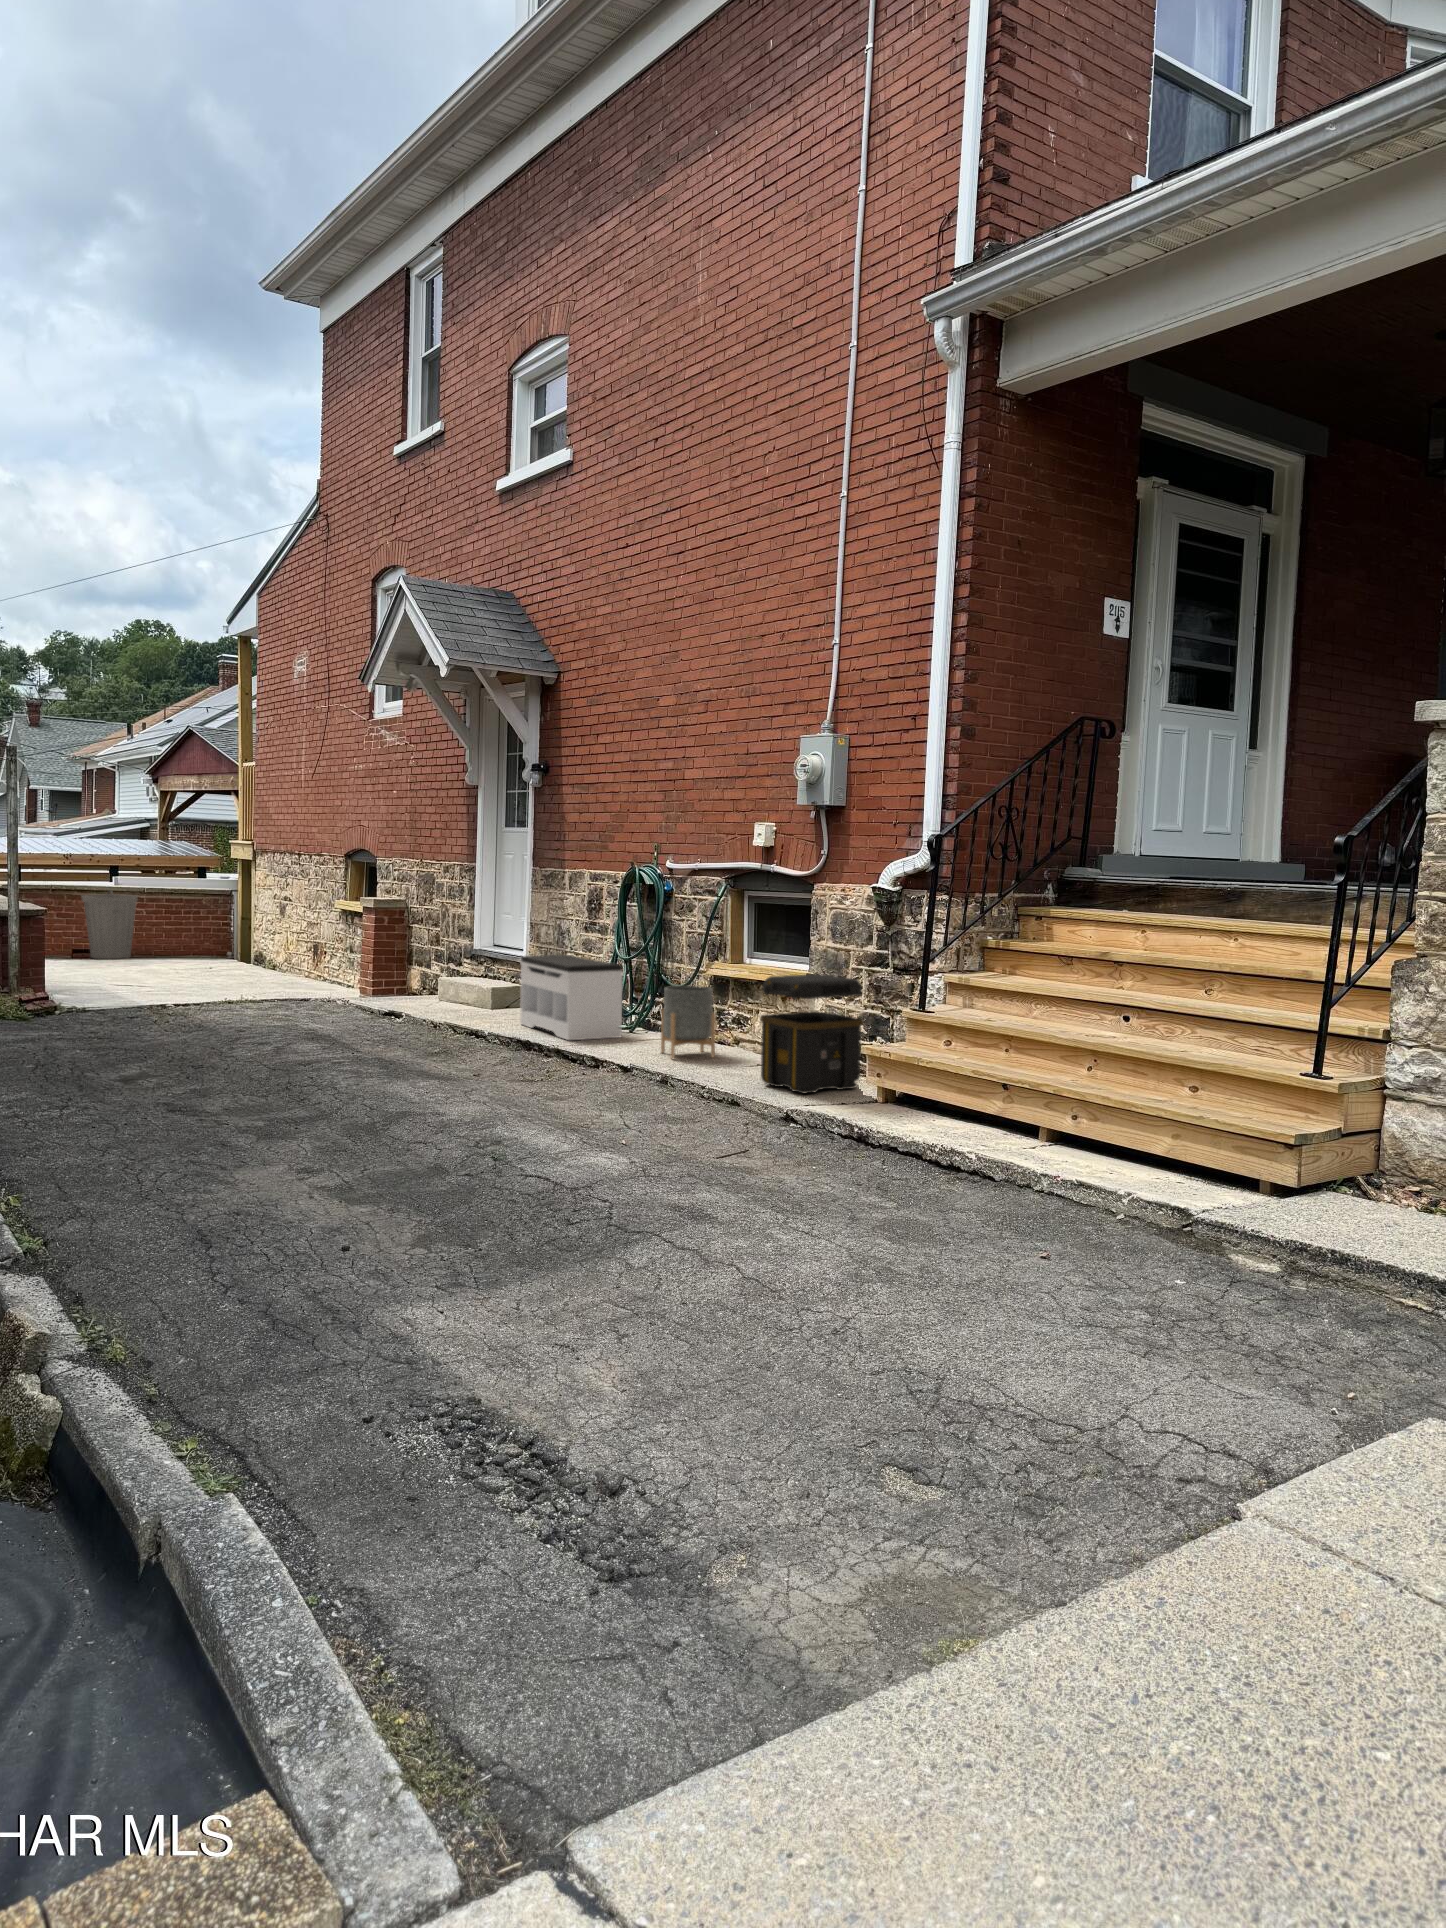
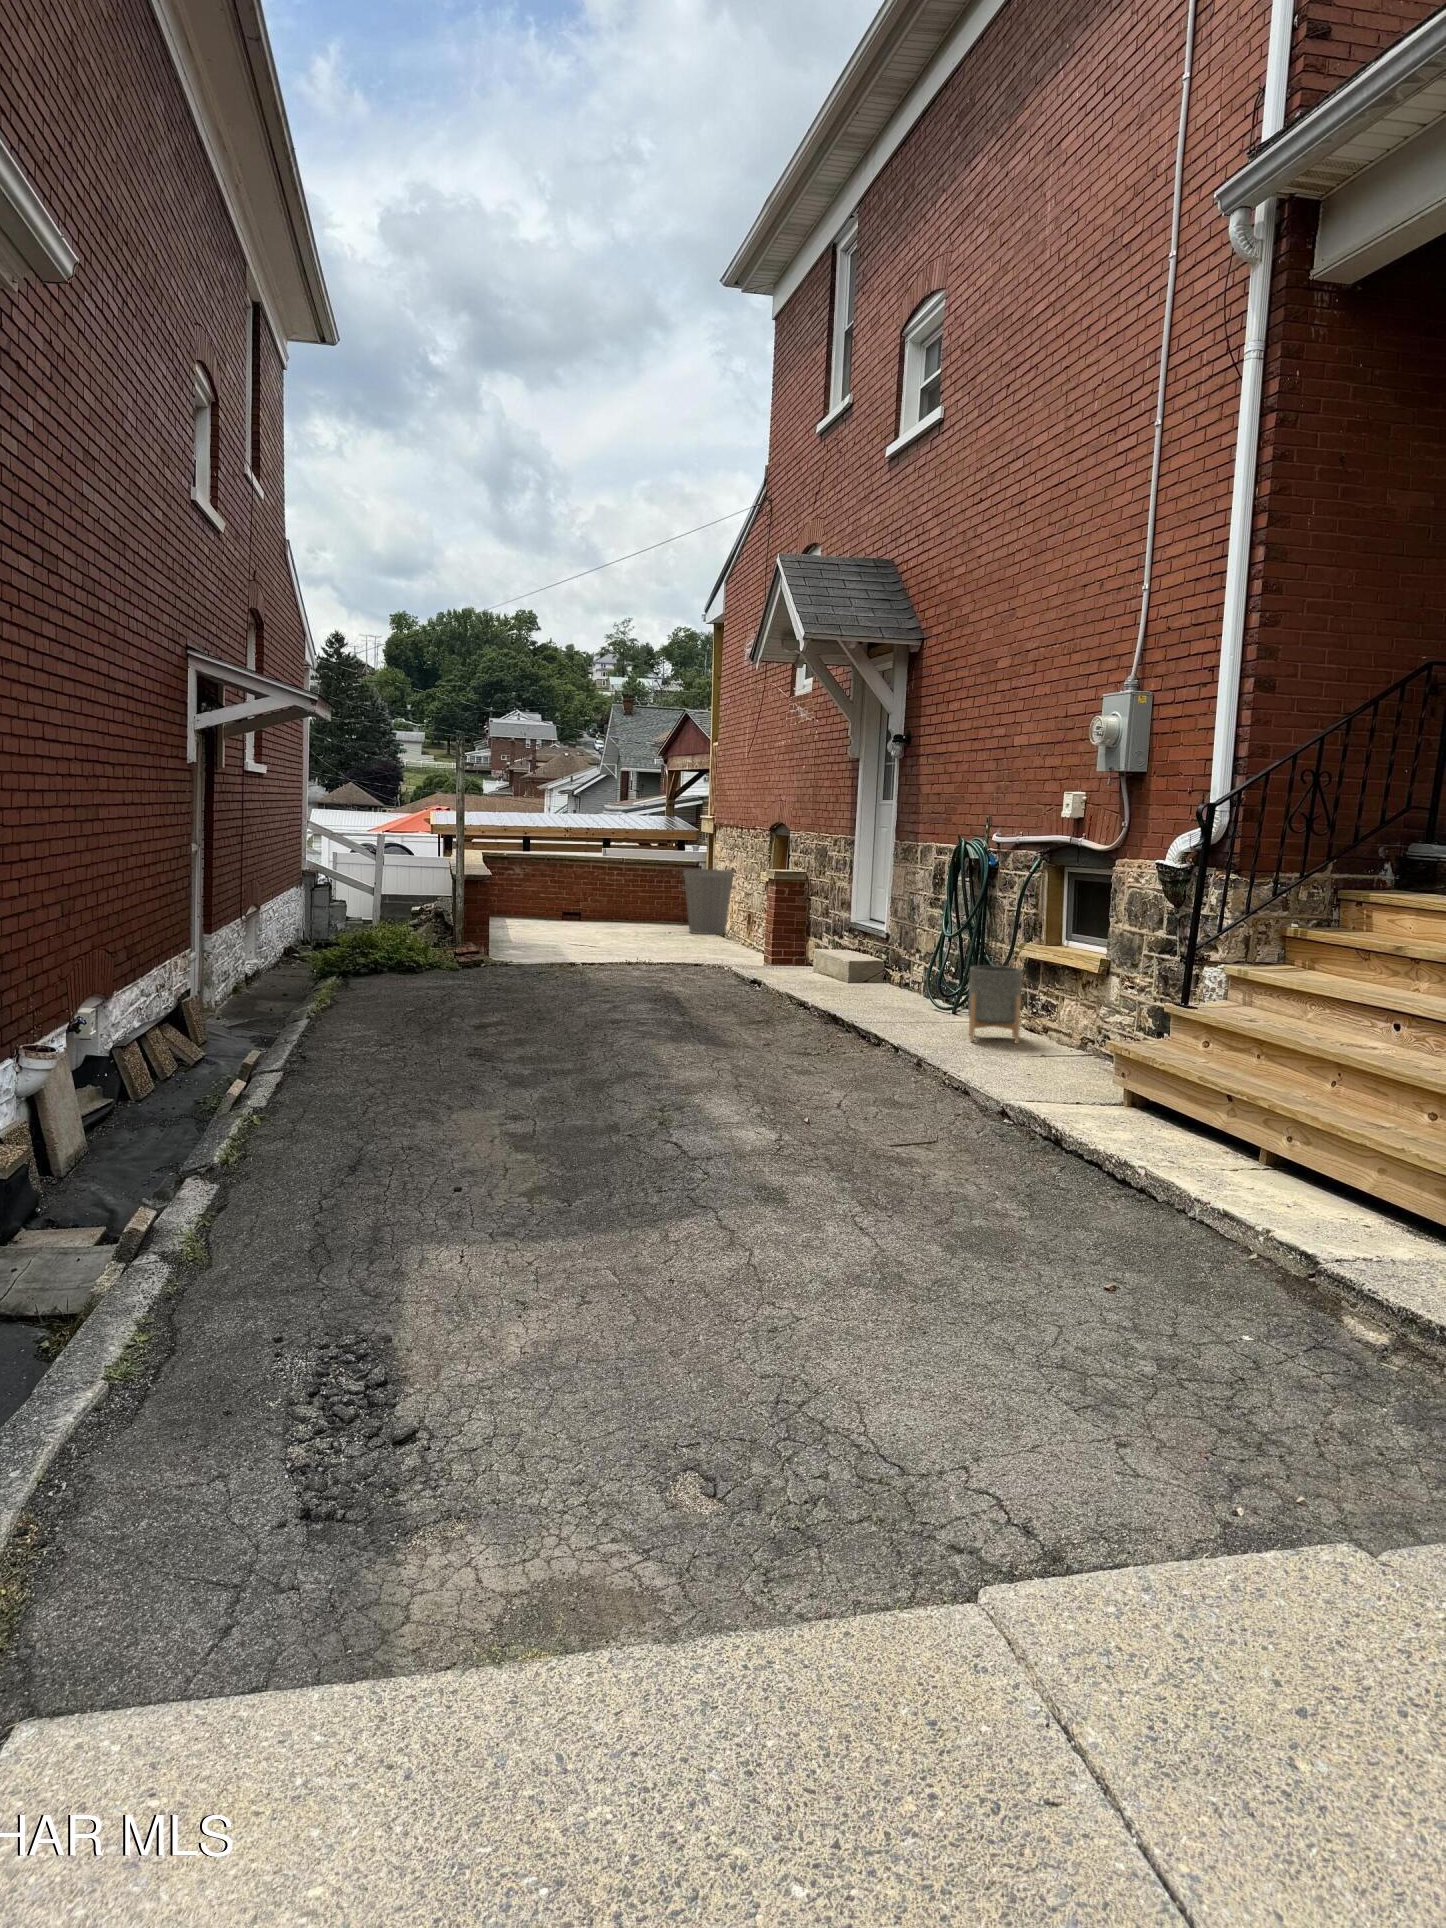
trash can: present [82,890,138,959] -> present [682,869,735,934]
bench: present [520,955,623,1040] -> none [866,930,953,1016]
toolbox: present [760,974,863,1094] -> none [1030,959,1142,1087]

